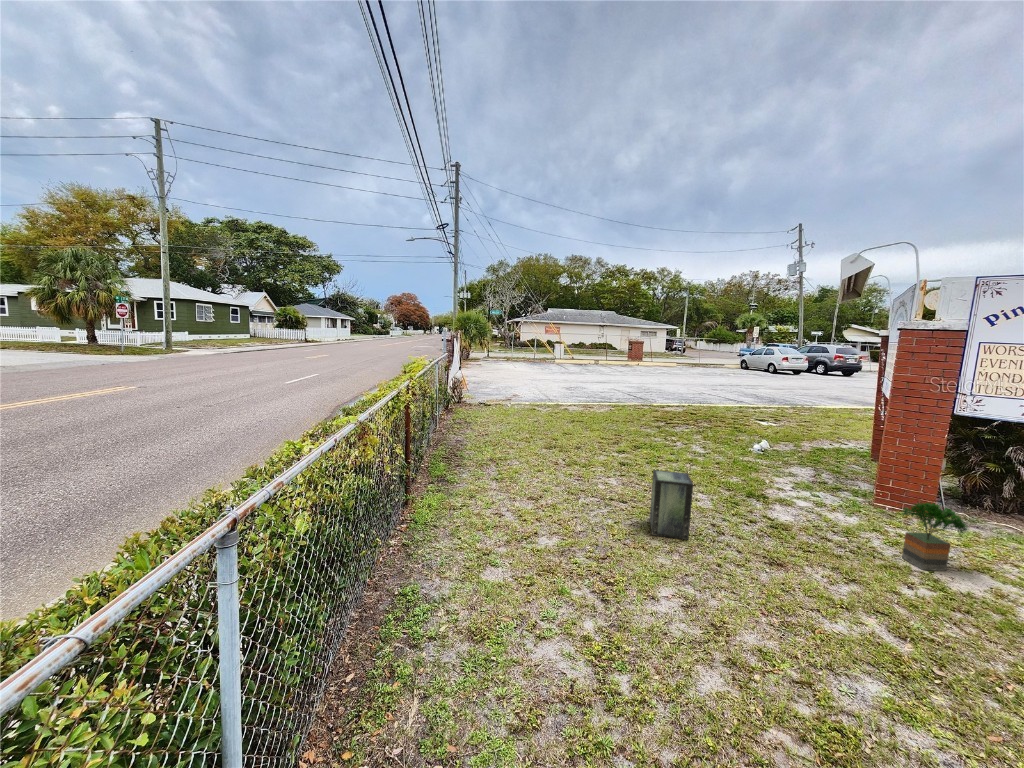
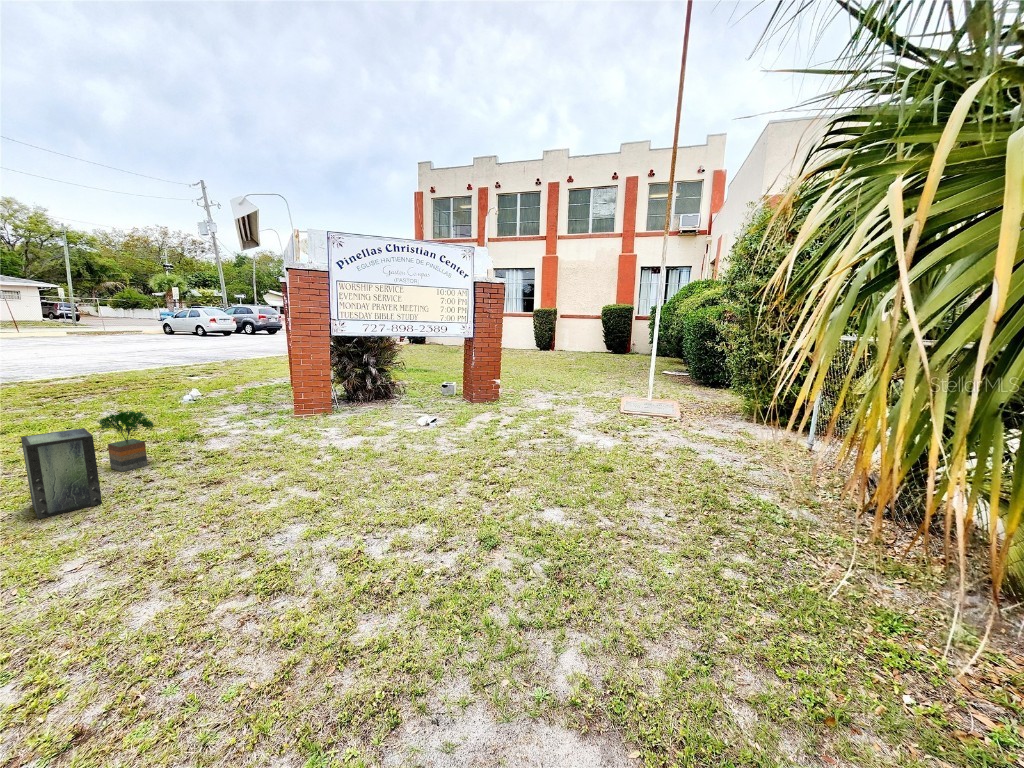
potted tree: present [902,503,969,571] -> present [99,411,154,472]

